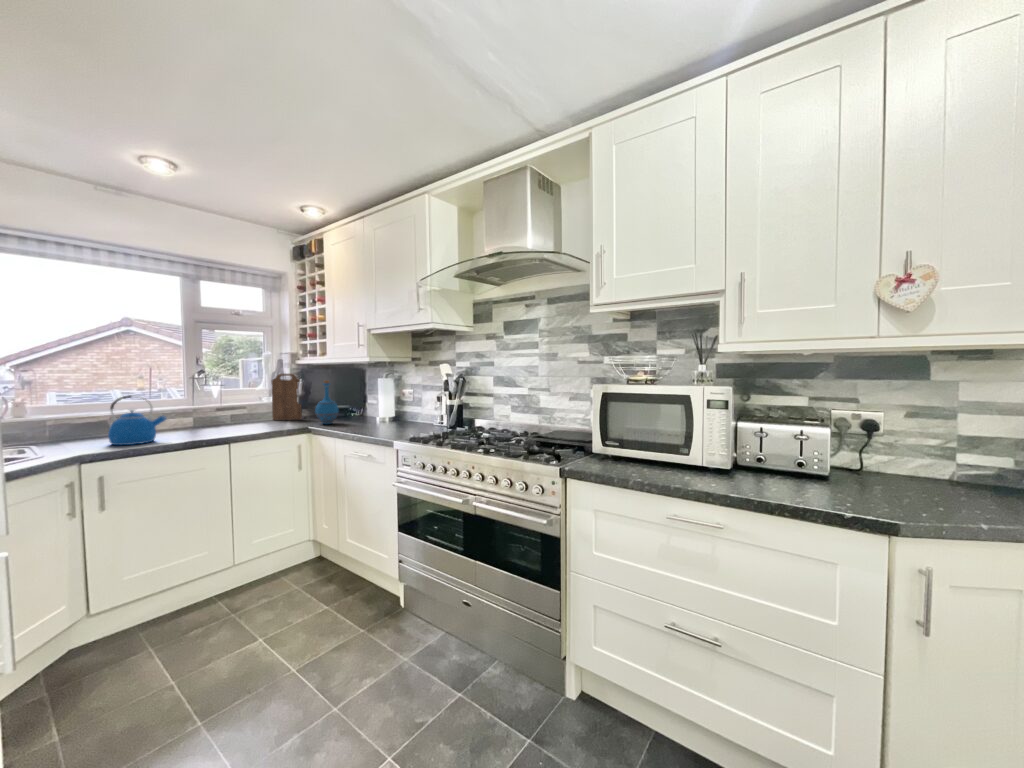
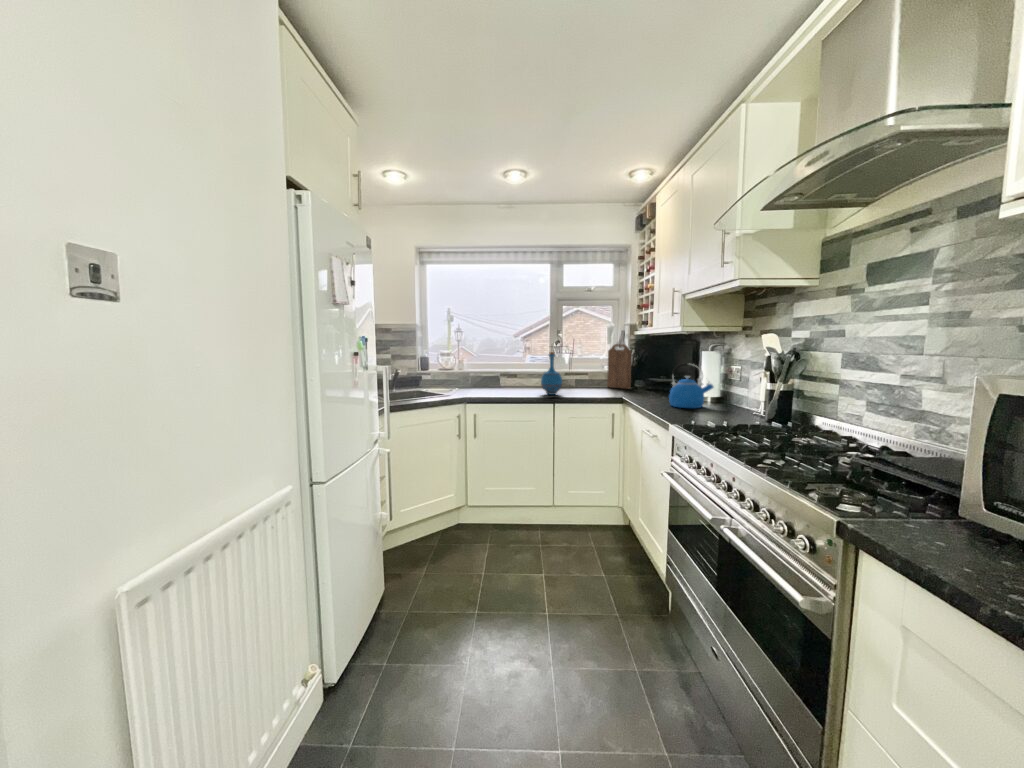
bottle: present [315,381,339,424] -> present [541,352,562,395]
kettle: present [108,395,166,445] -> present [669,363,713,408]

